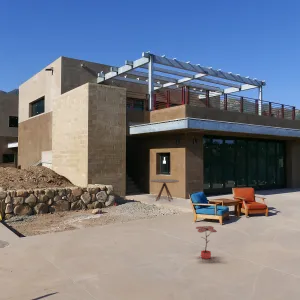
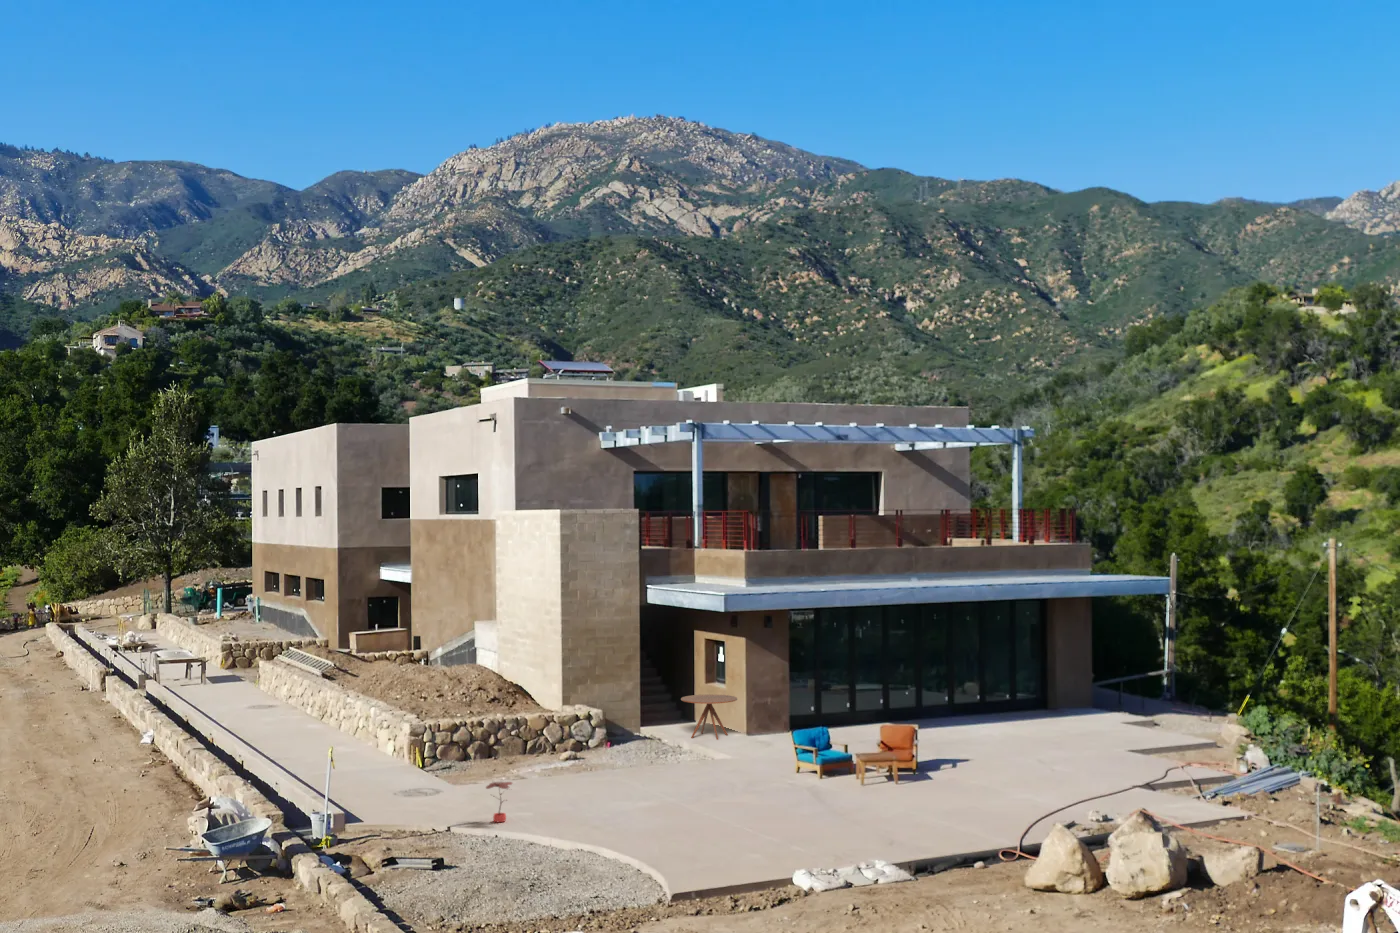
potted plant: present [196,226,217,259] -> present [486,782,512,822]

